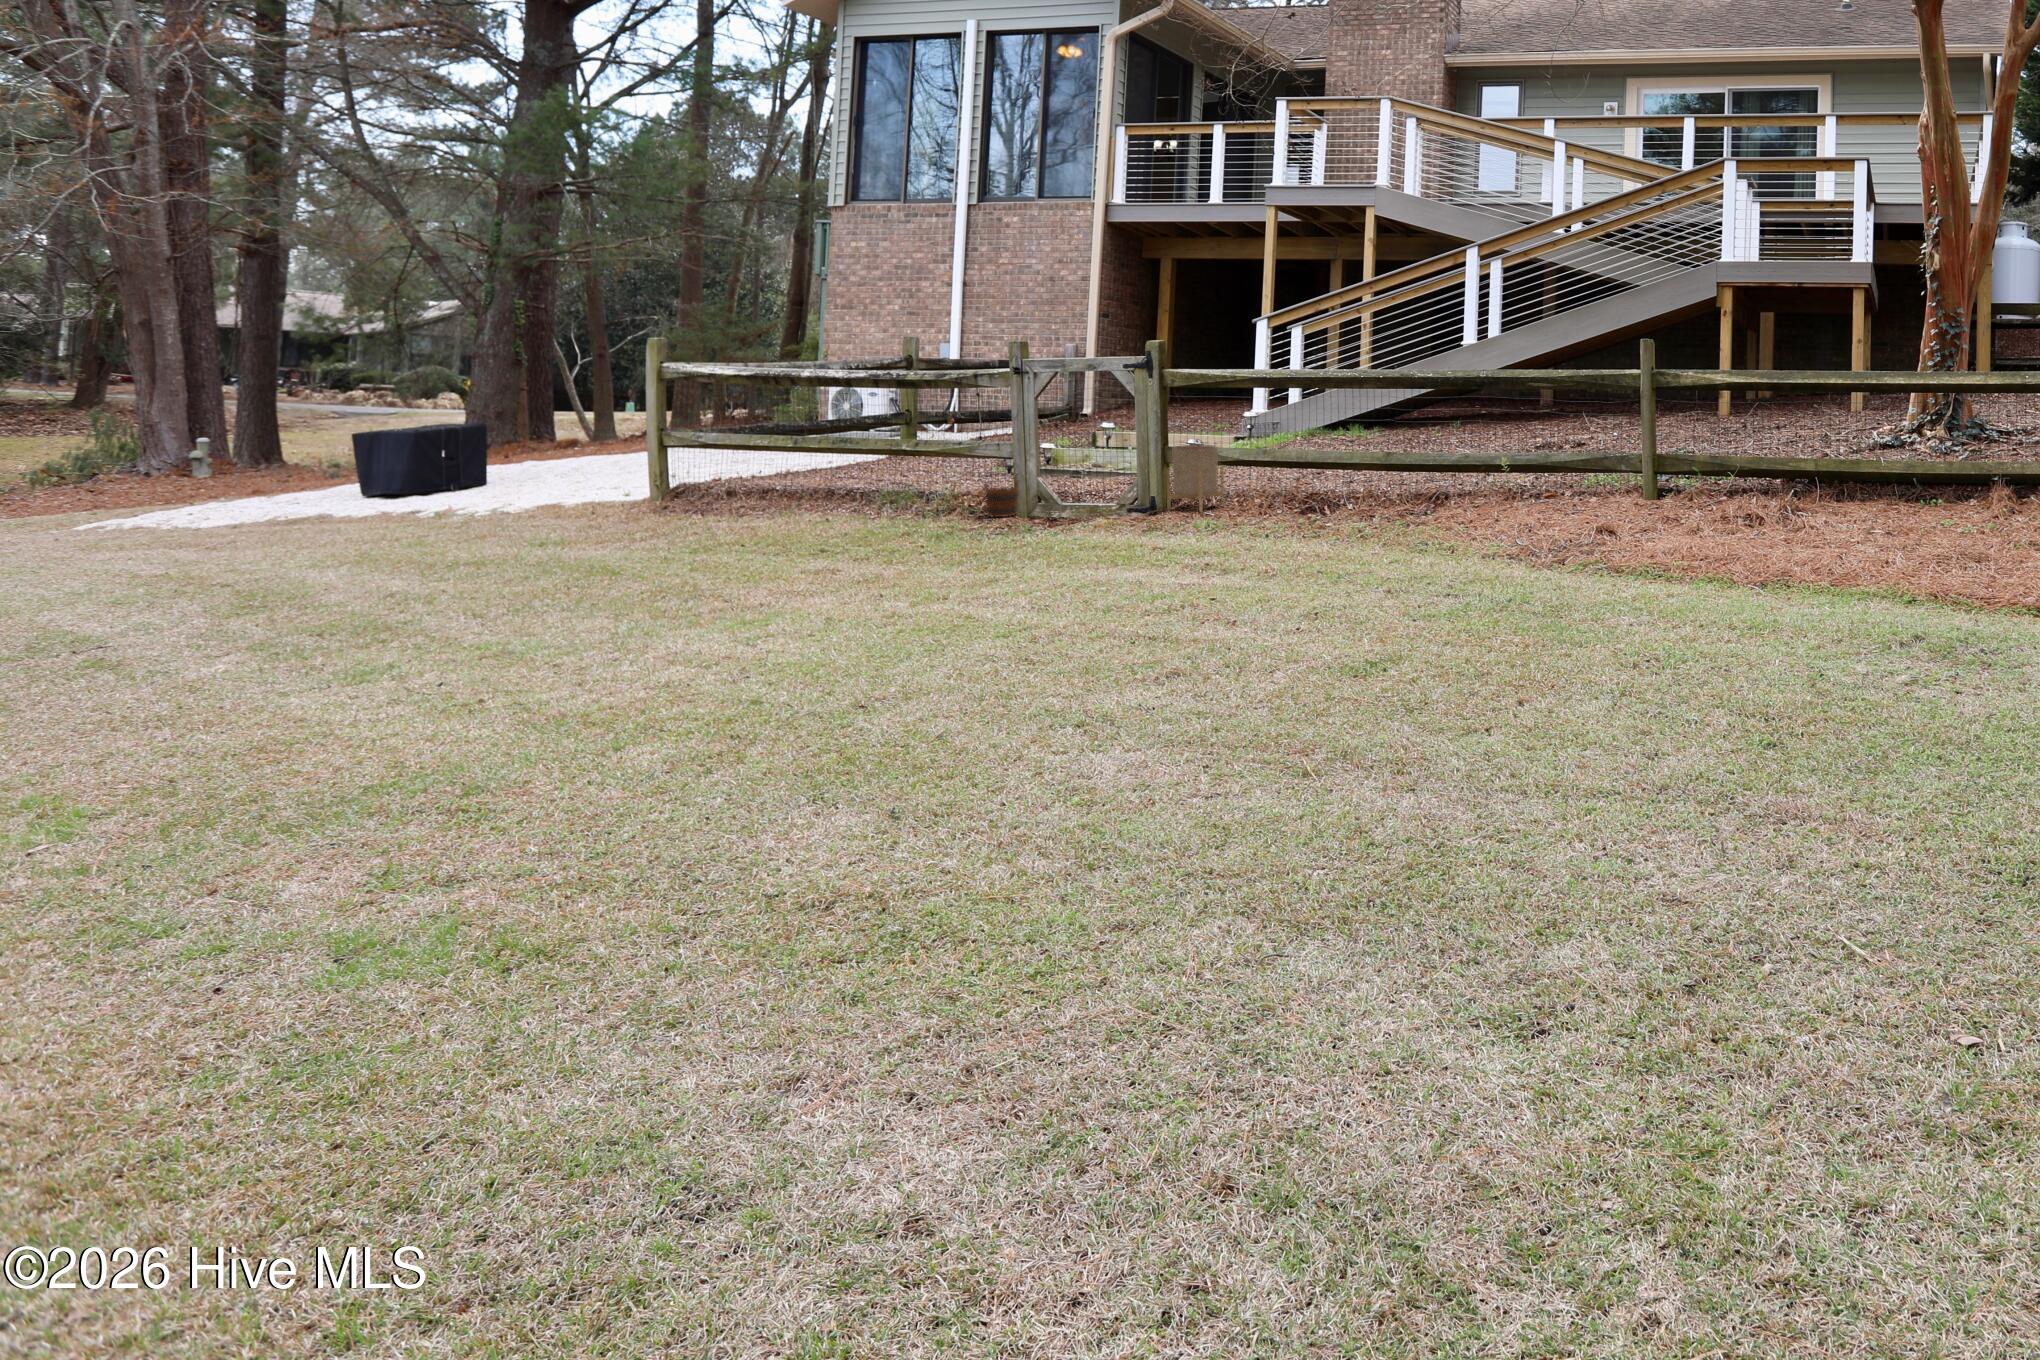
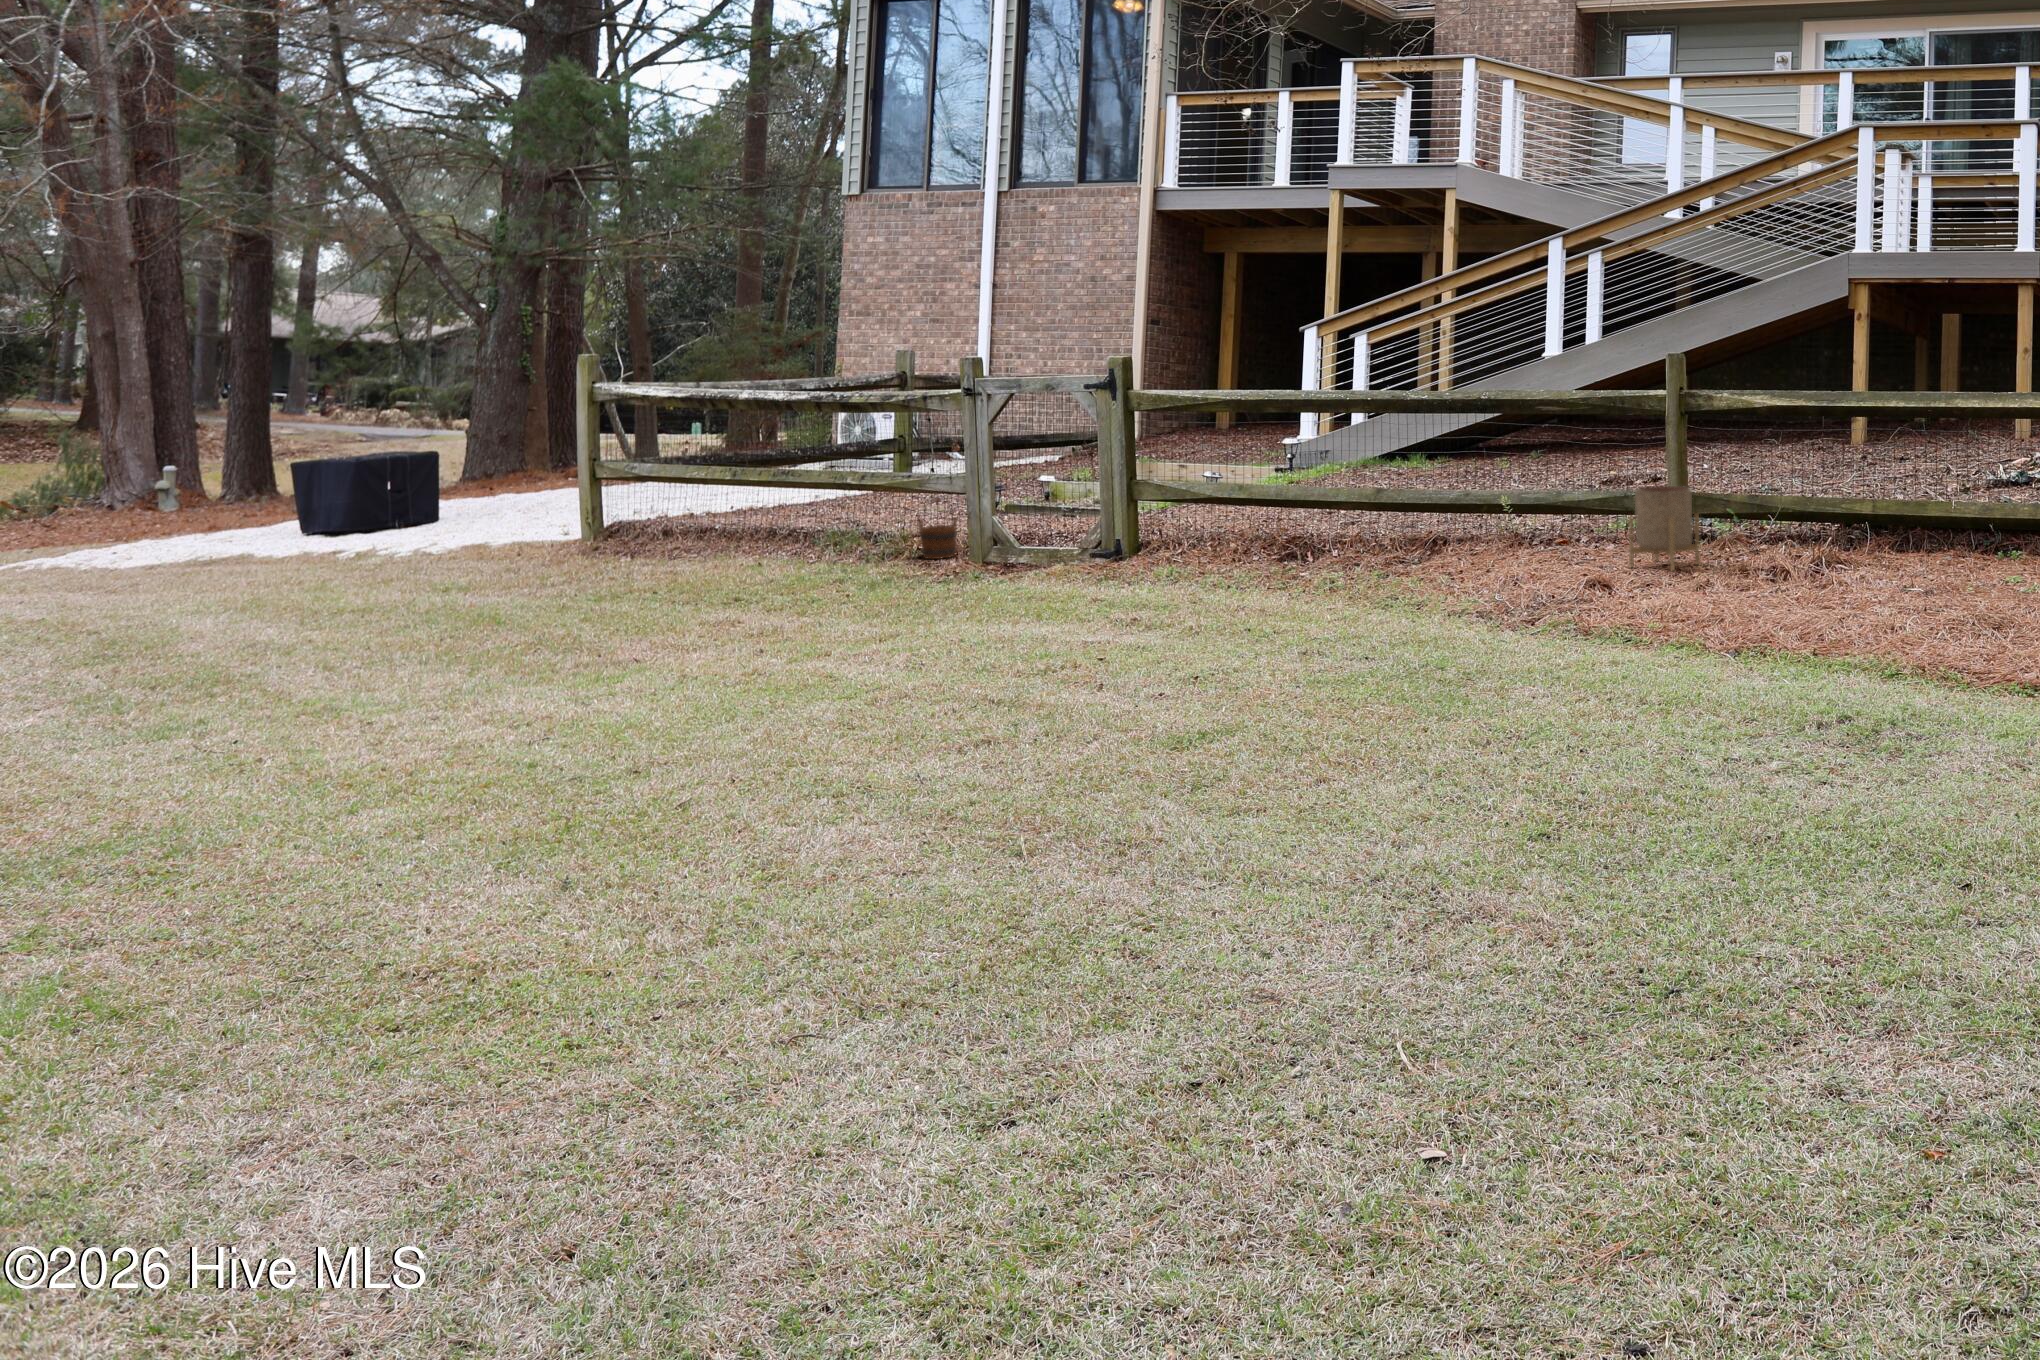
planter: present [1166,445,1225,511] -> present [1629,486,1700,571]

